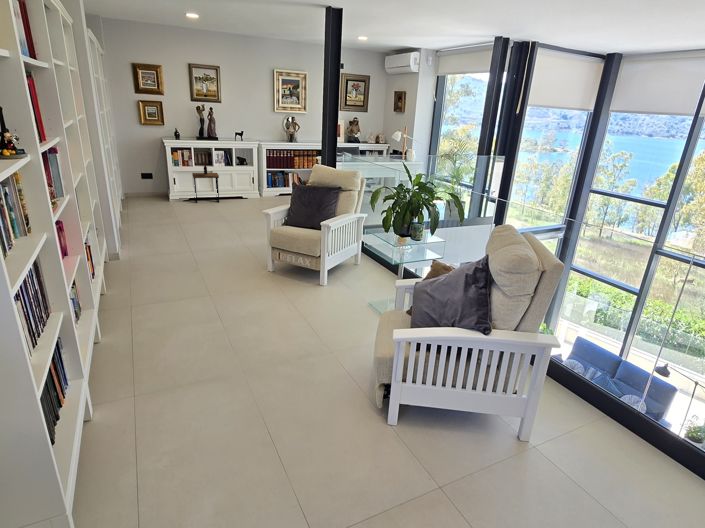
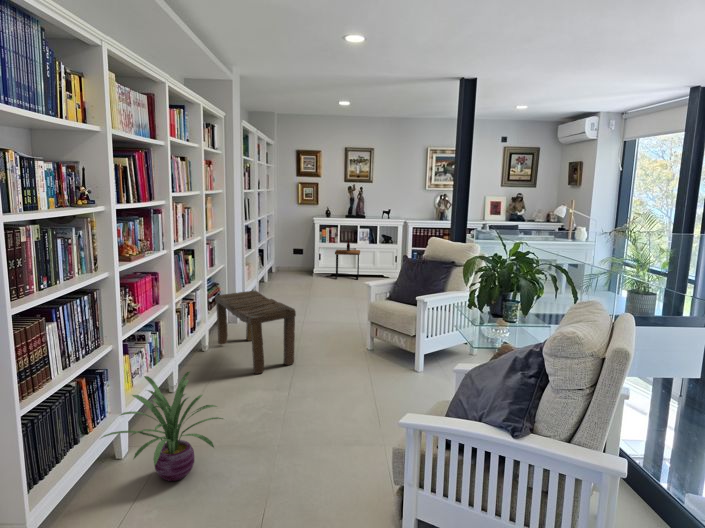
bench: none [106,226,210,309] -> present [215,291,296,374]
decorative plant: none [79,323,213,427] -> present [101,372,223,481]

